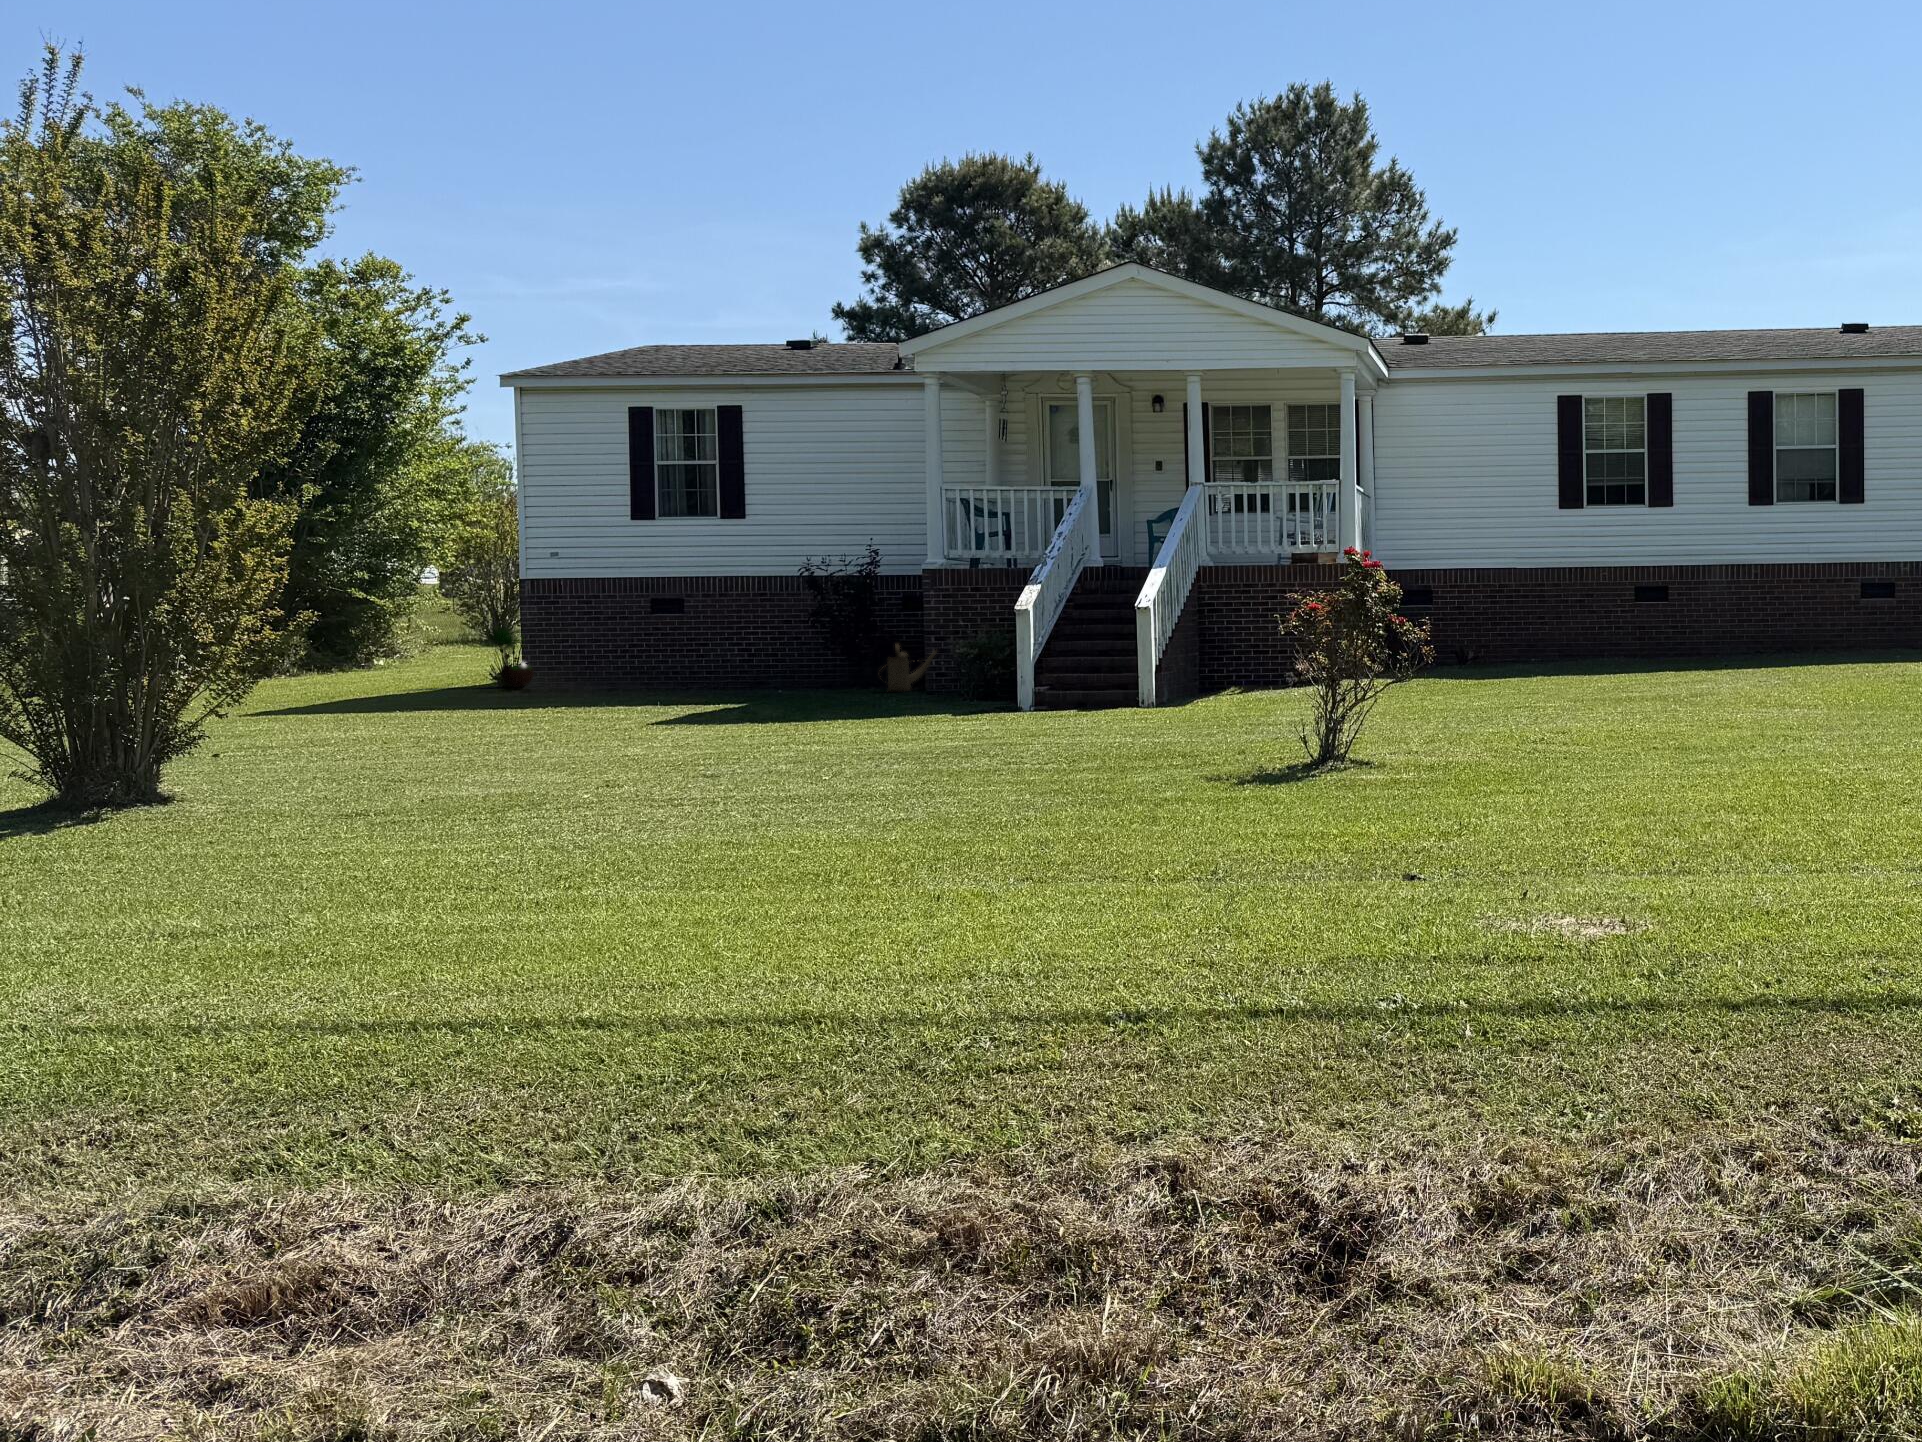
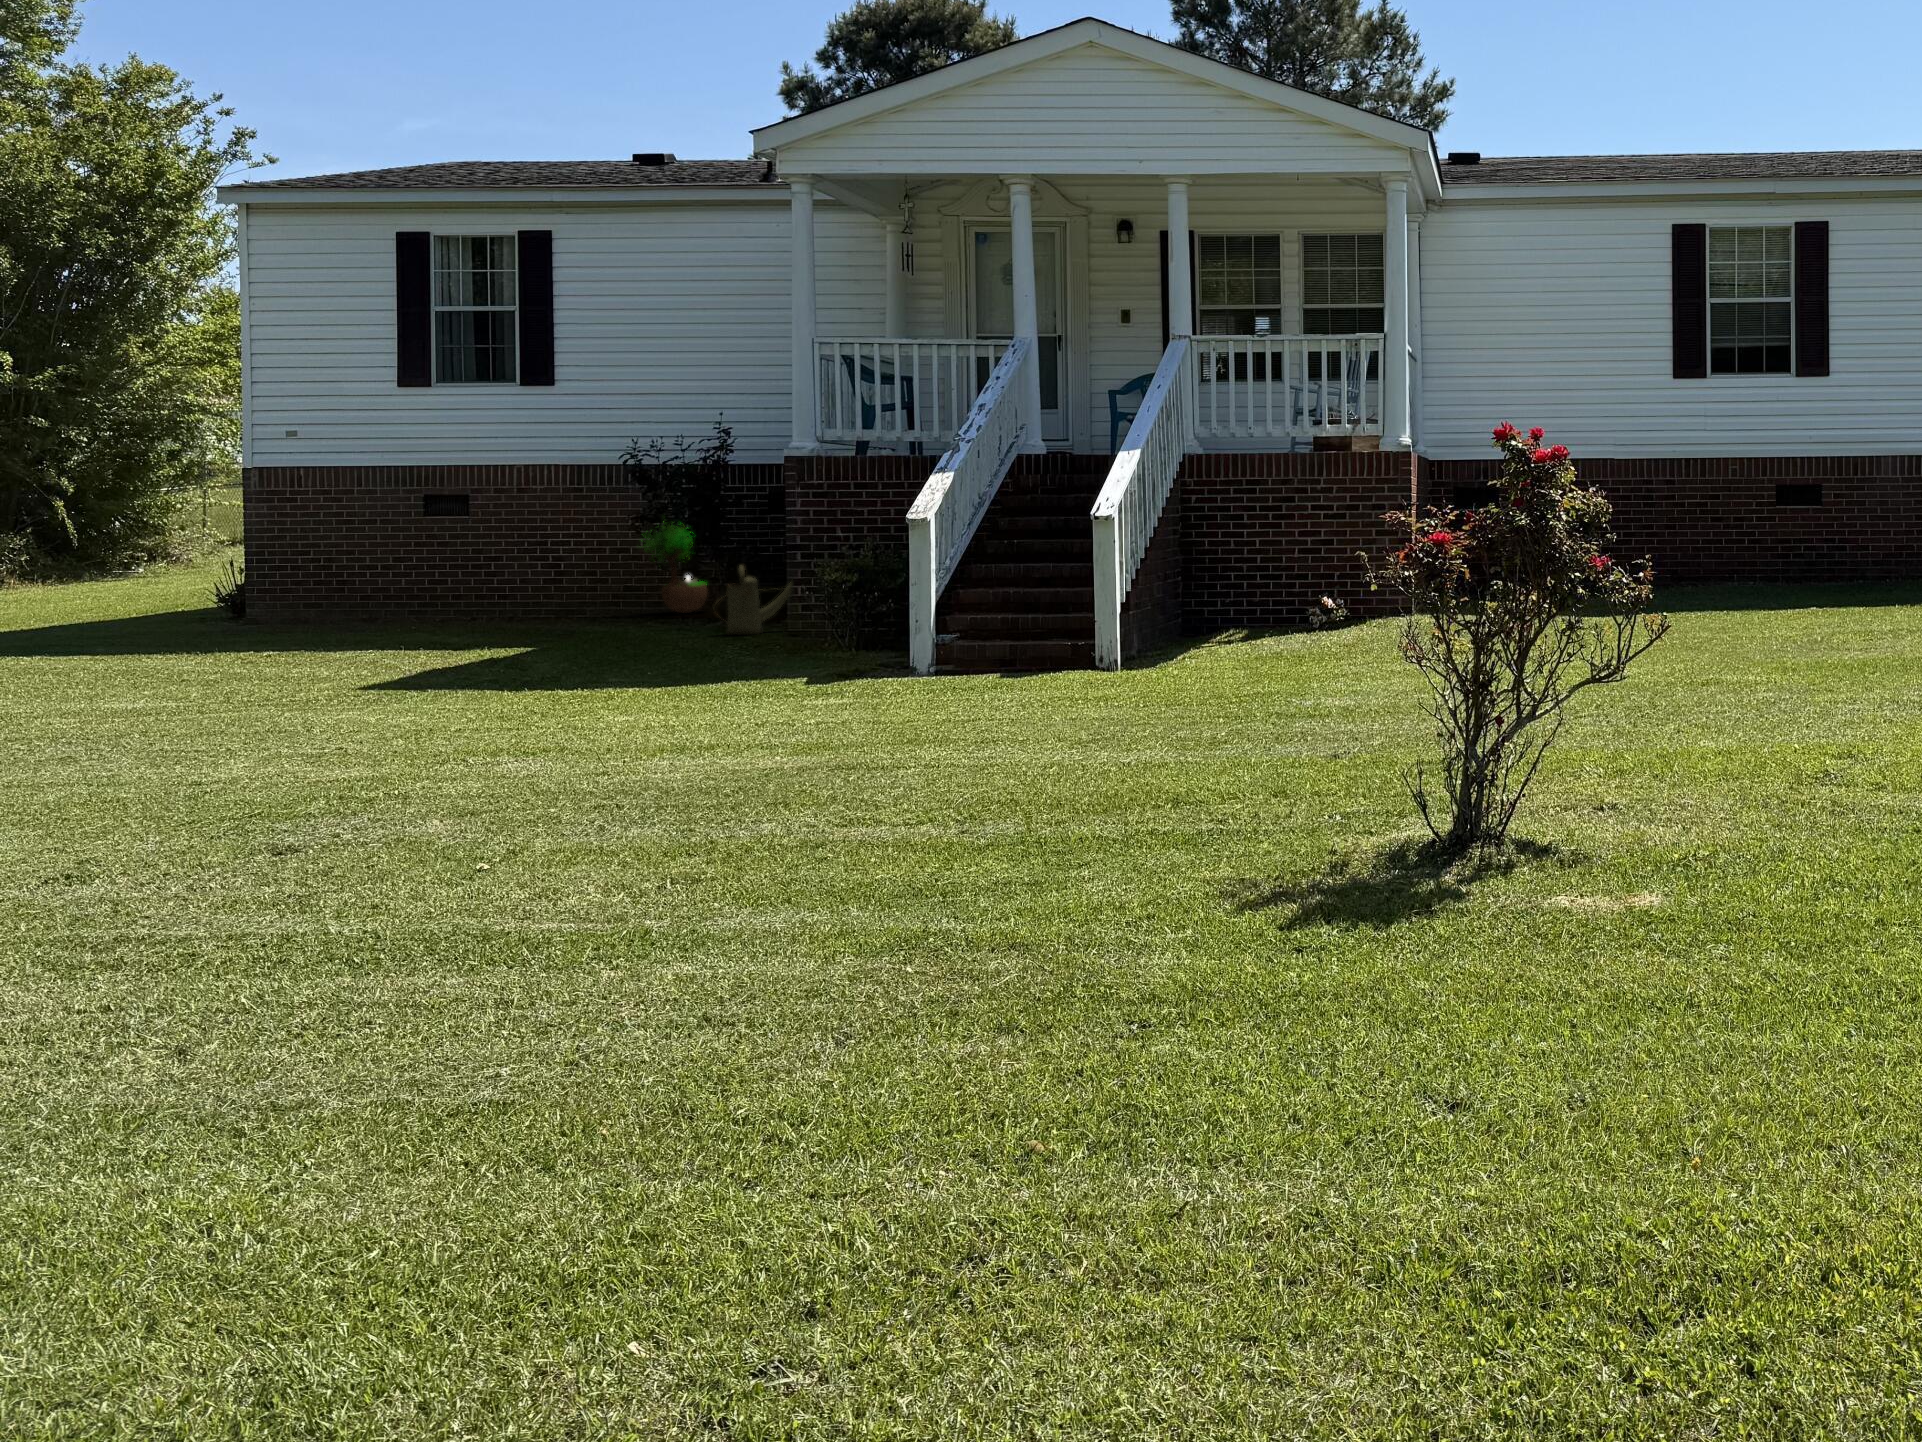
potted tree: present [487,625,534,687] -> present [641,521,707,613]

